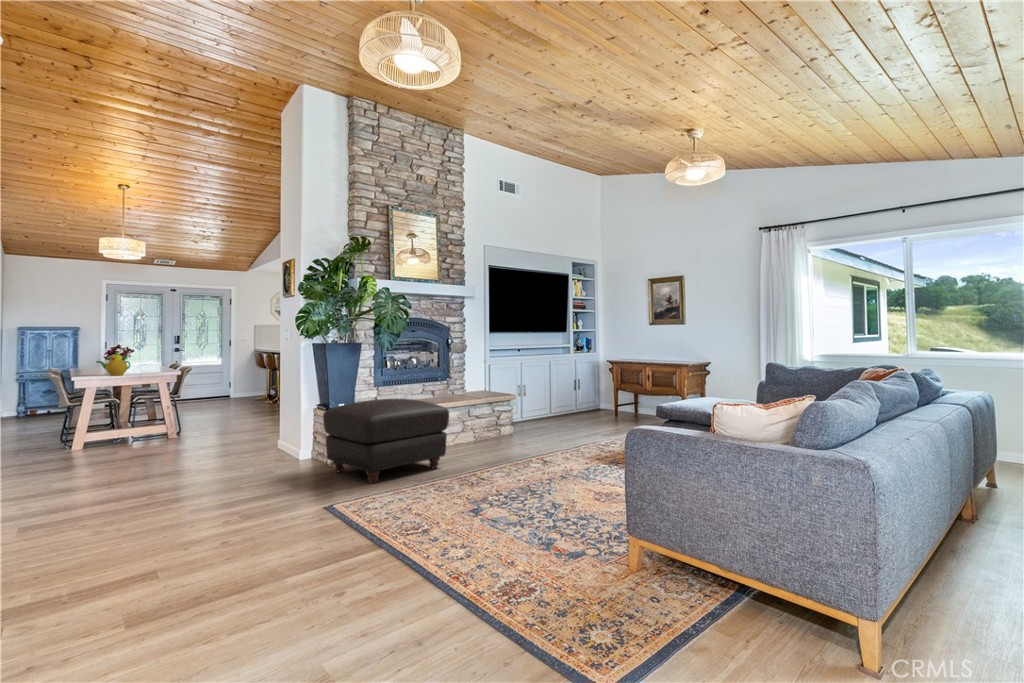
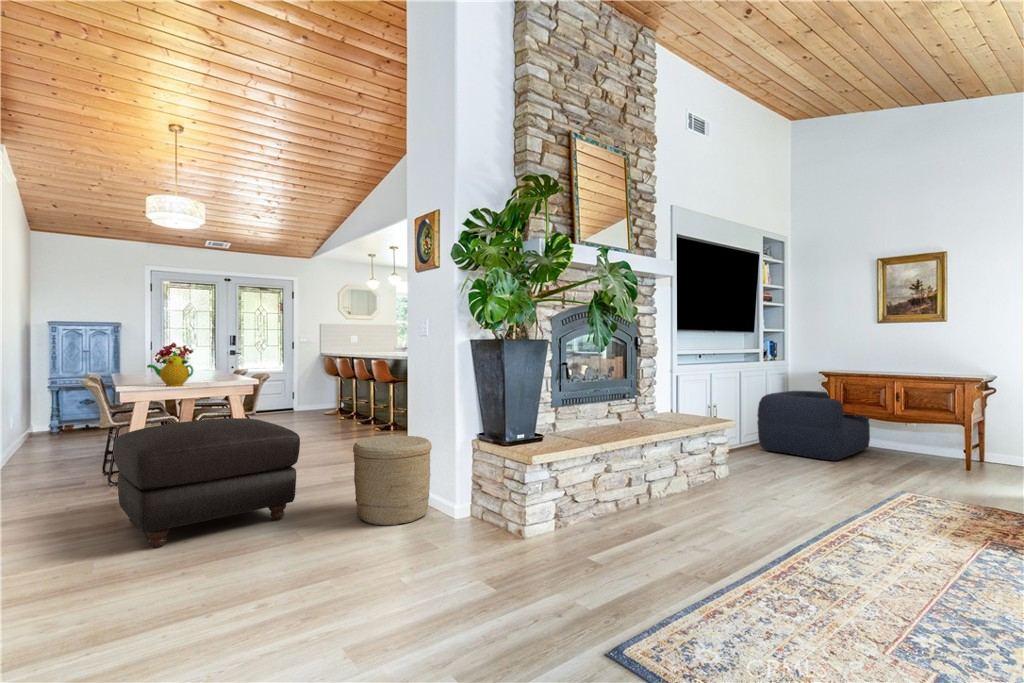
armchair: none [562,378,639,426] -> present [757,391,870,461]
ottoman: present [323,398,449,483] -> present [114,418,300,548]
woven basket: none [234,407,289,462] -> present [353,435,432,525]

